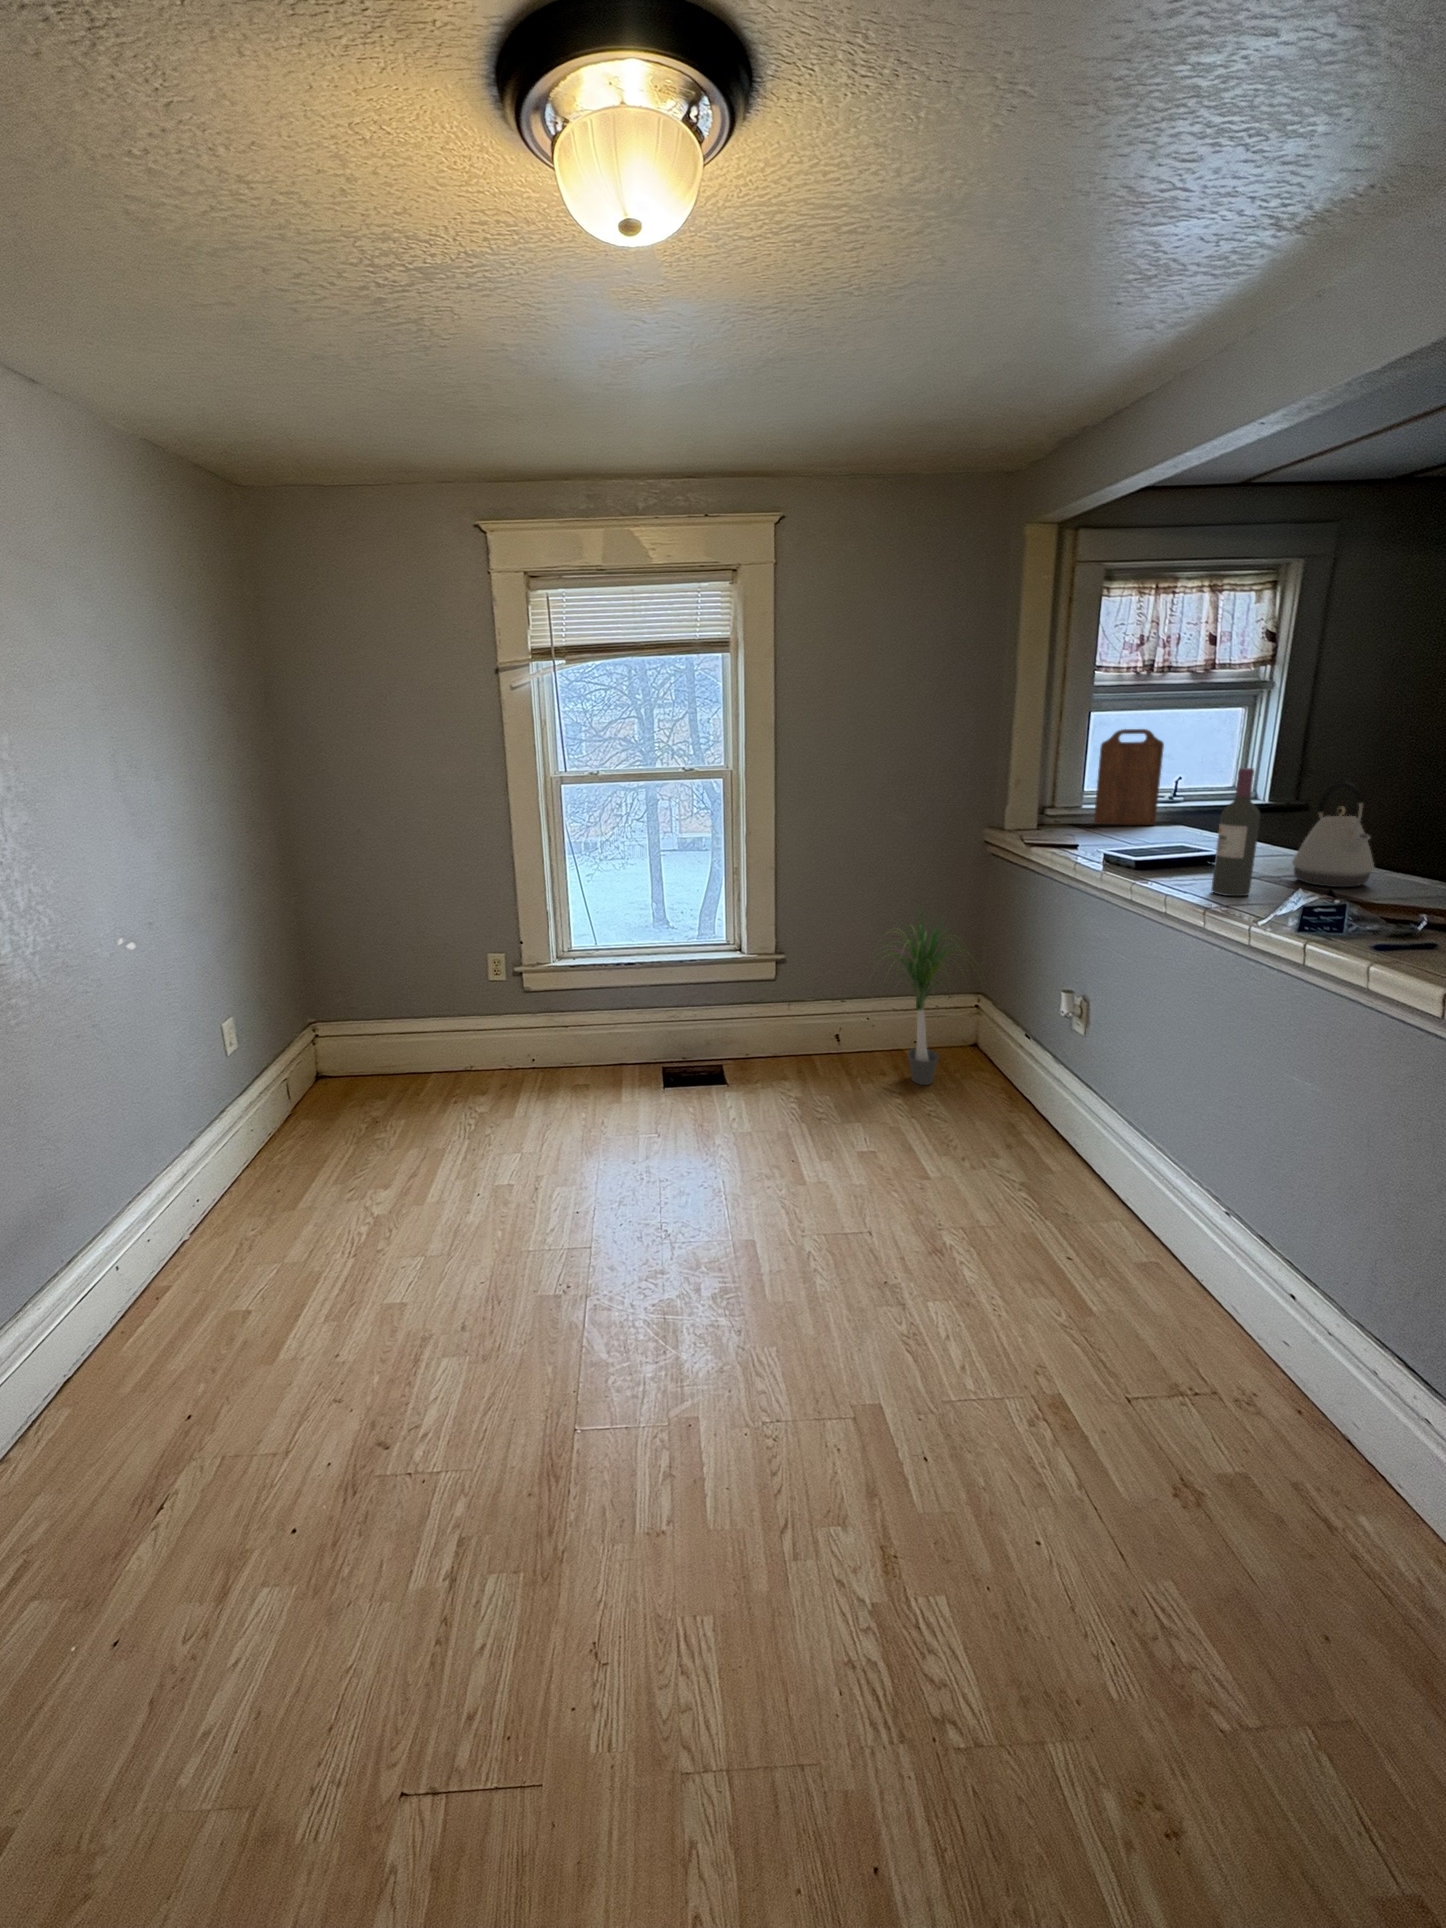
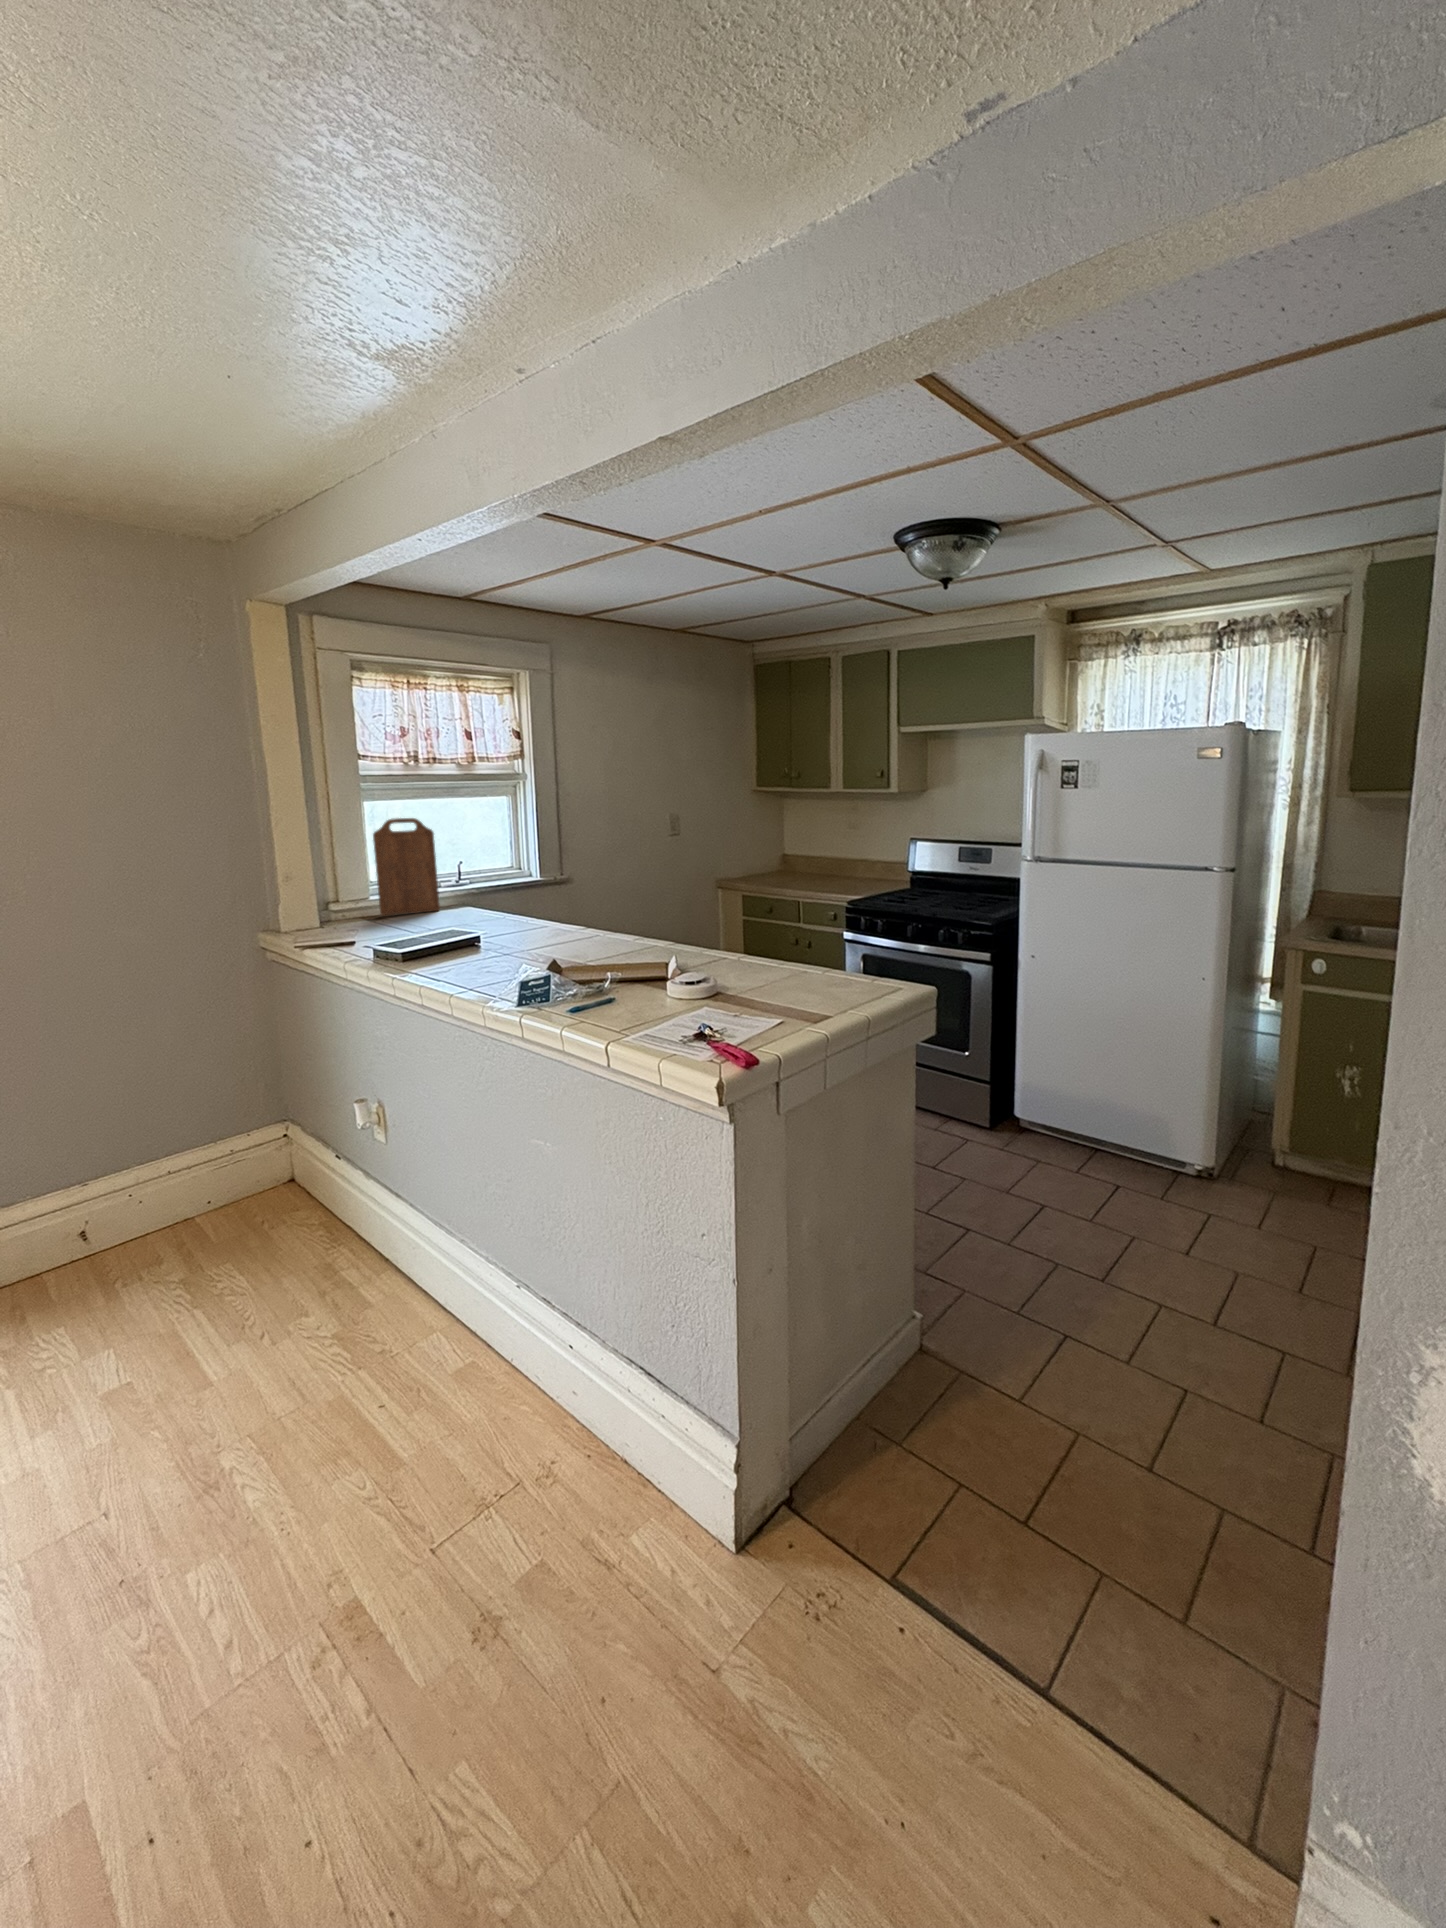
wine bottle: present [1211,768,1260,896] -> none [453,858,491,980]
kettle: present [1292,782,1374,887] -> none [528,864,586,957]
potted plant: present [871,915,976,1085] -> none [95,1032,281,1262]

